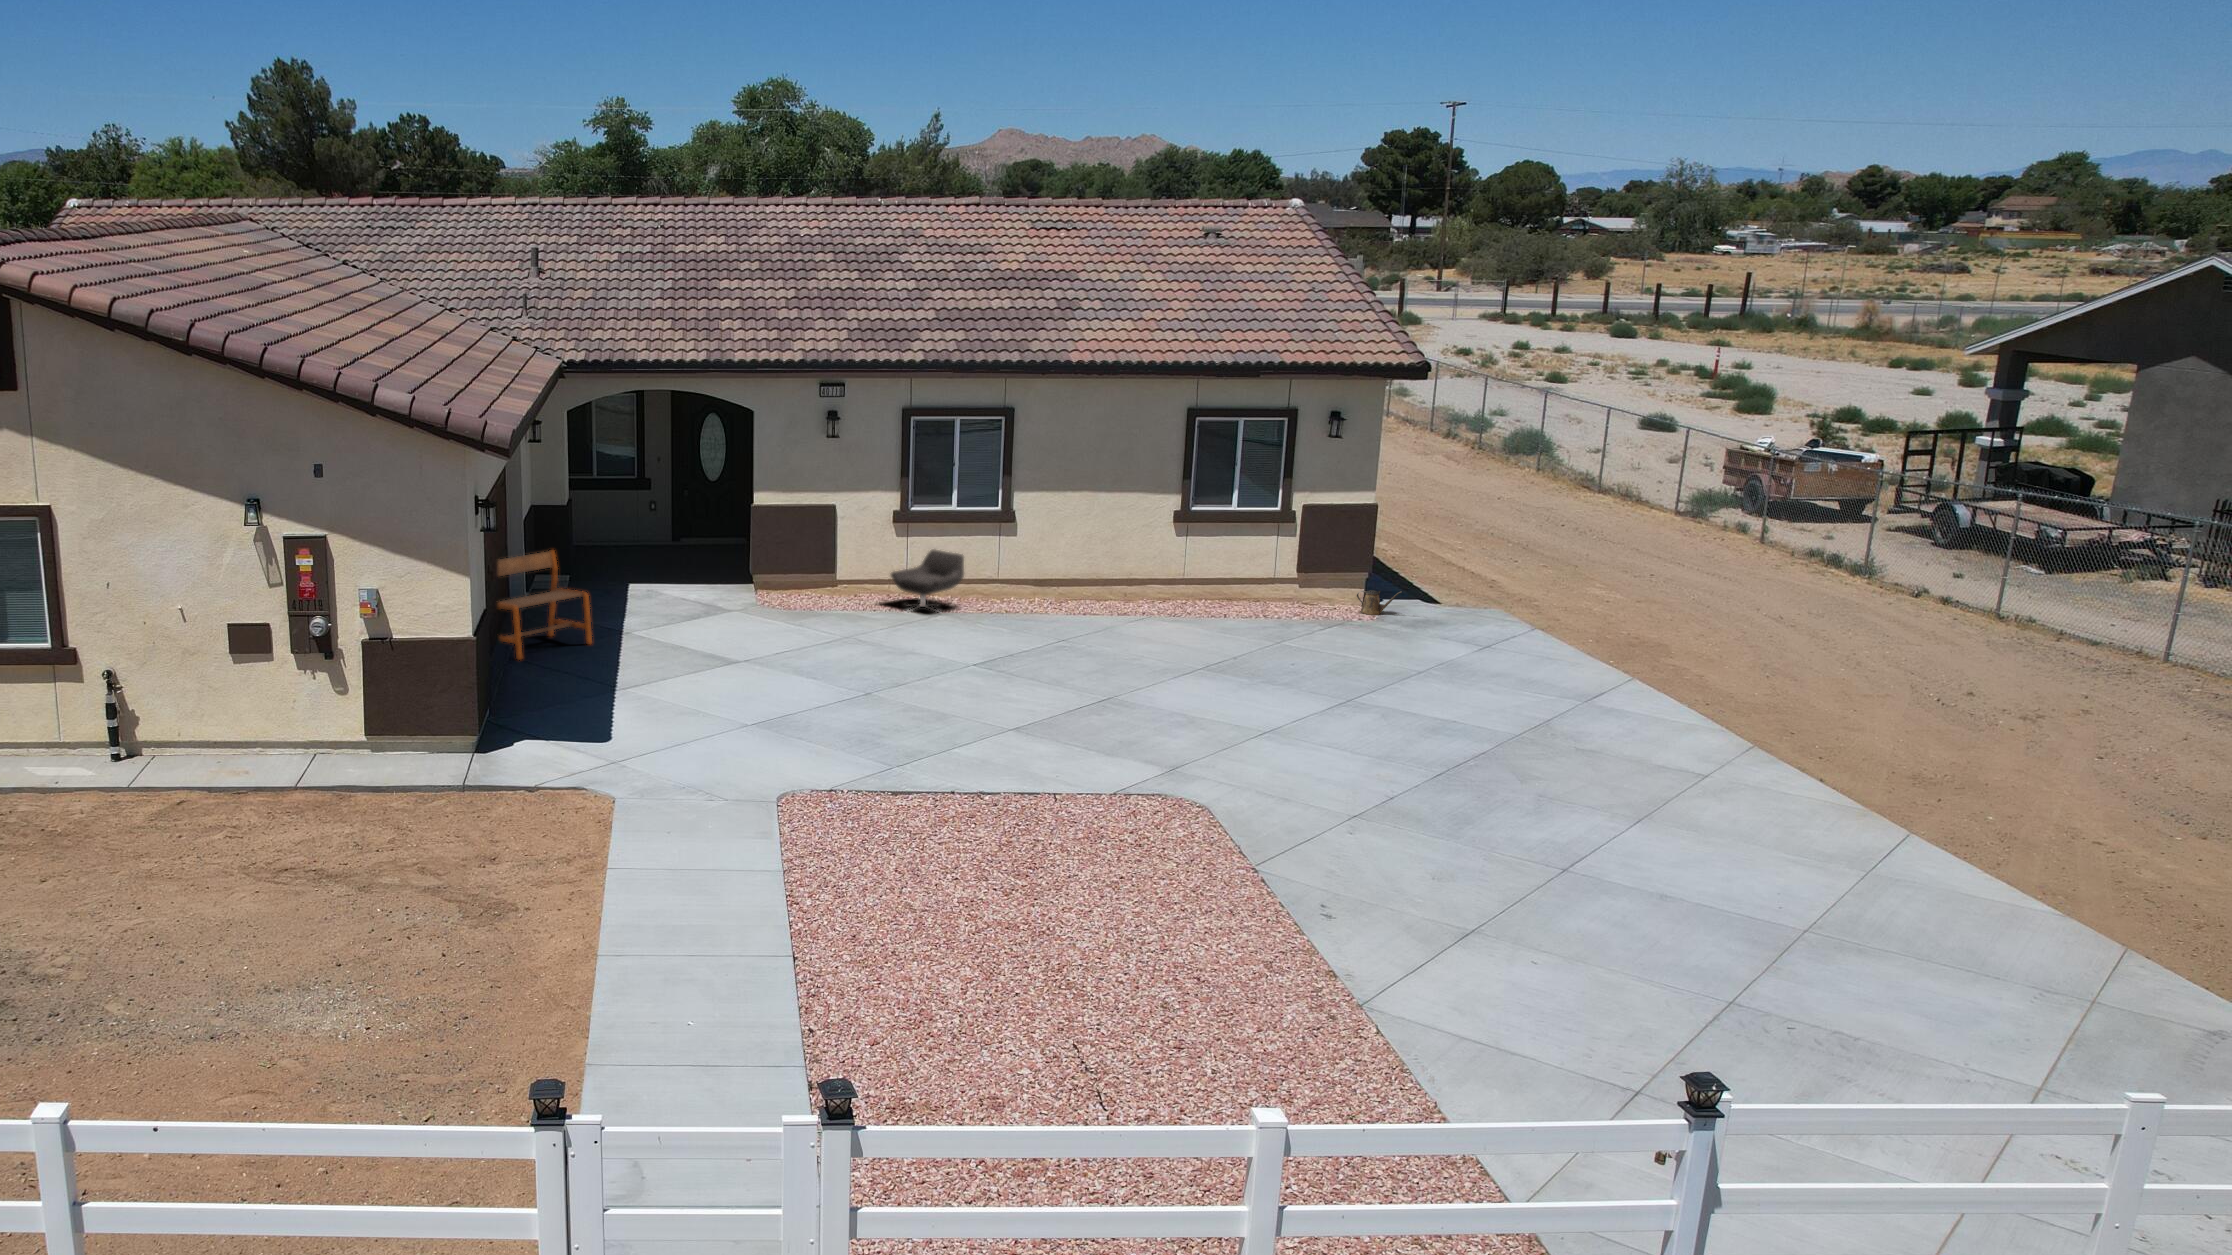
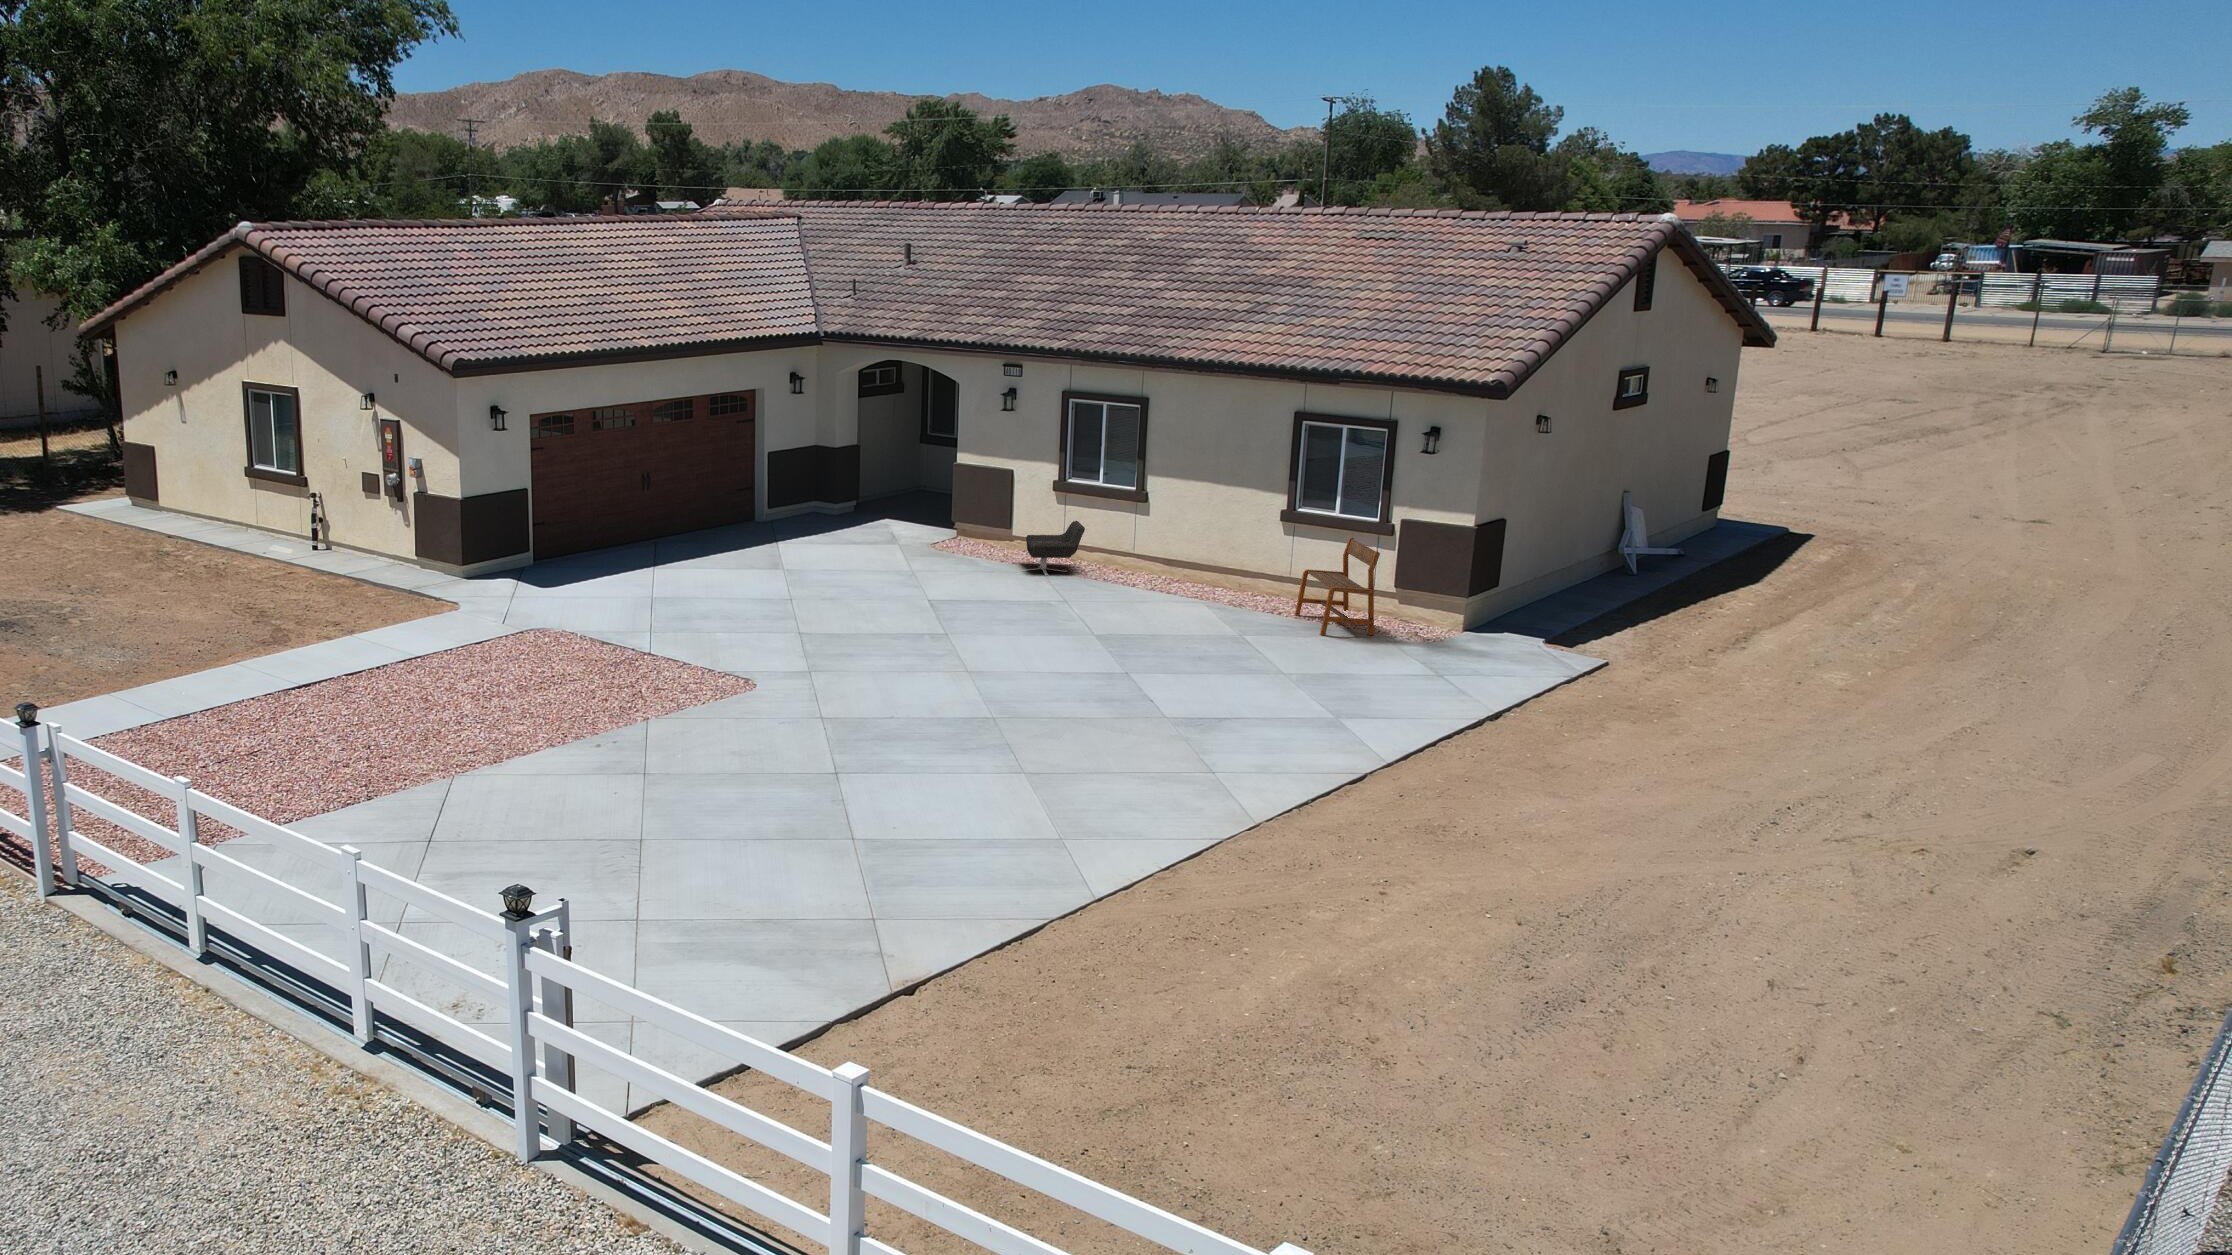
bench: present [498,550,592,659] -> present [1295,537,1380,635]
watering can: present [1357,590,1402,615] -> none [1445,620,1477,647]

